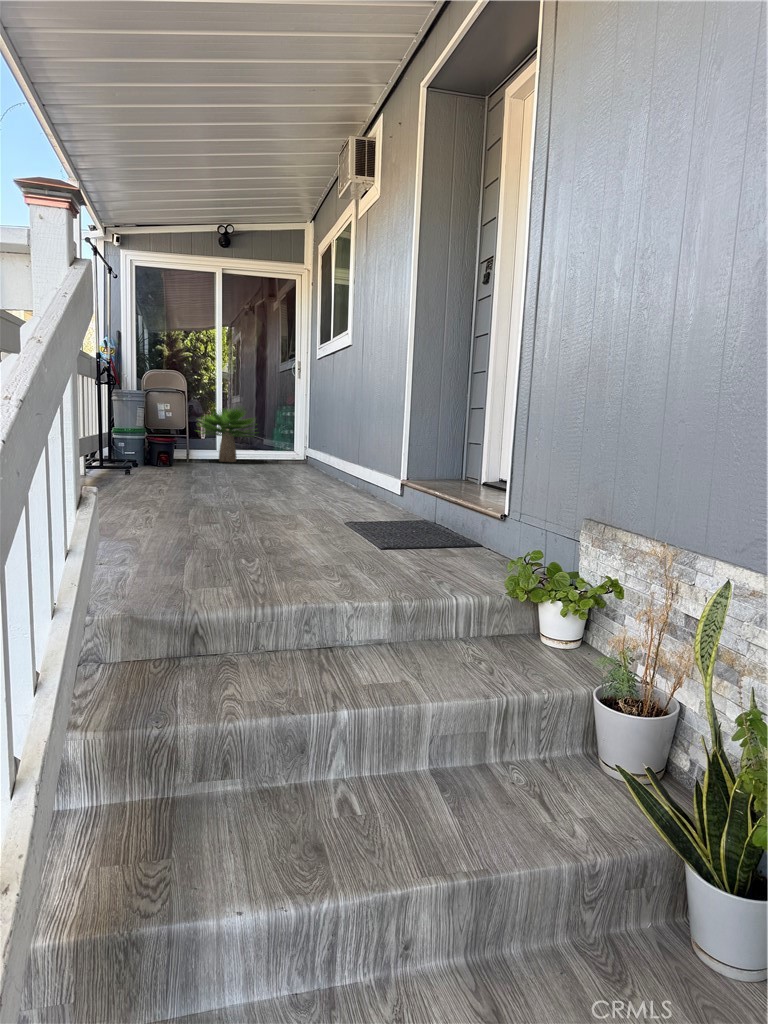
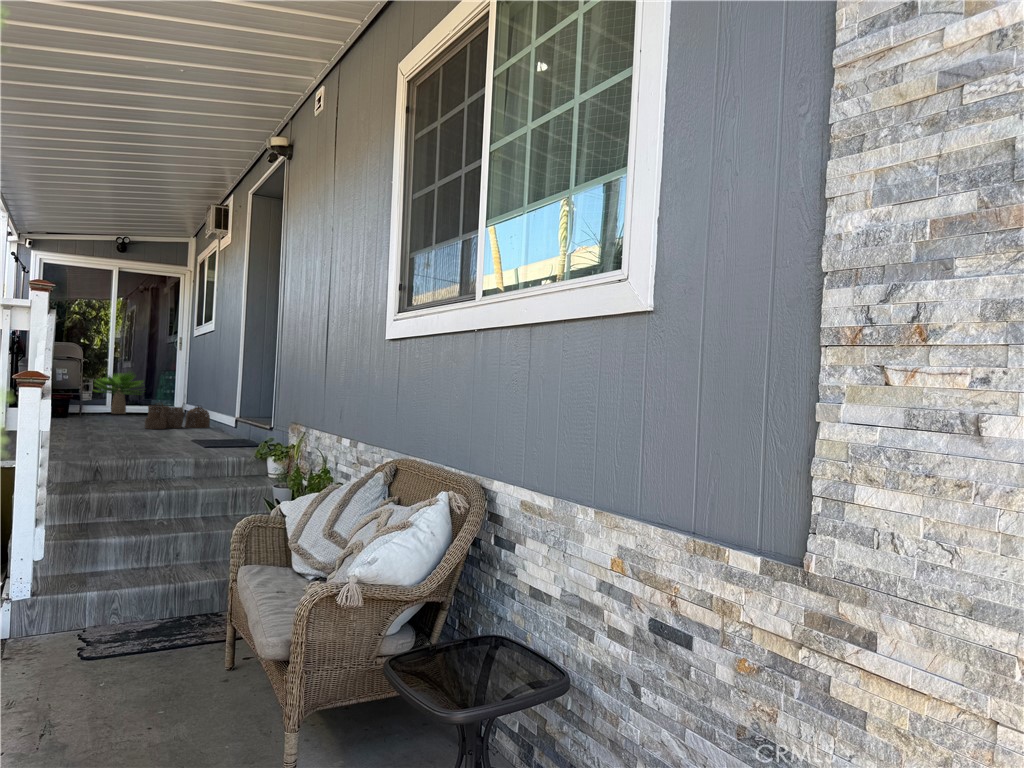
woven basket: none [265,451,352,493] -> present [145,403,210,429]

